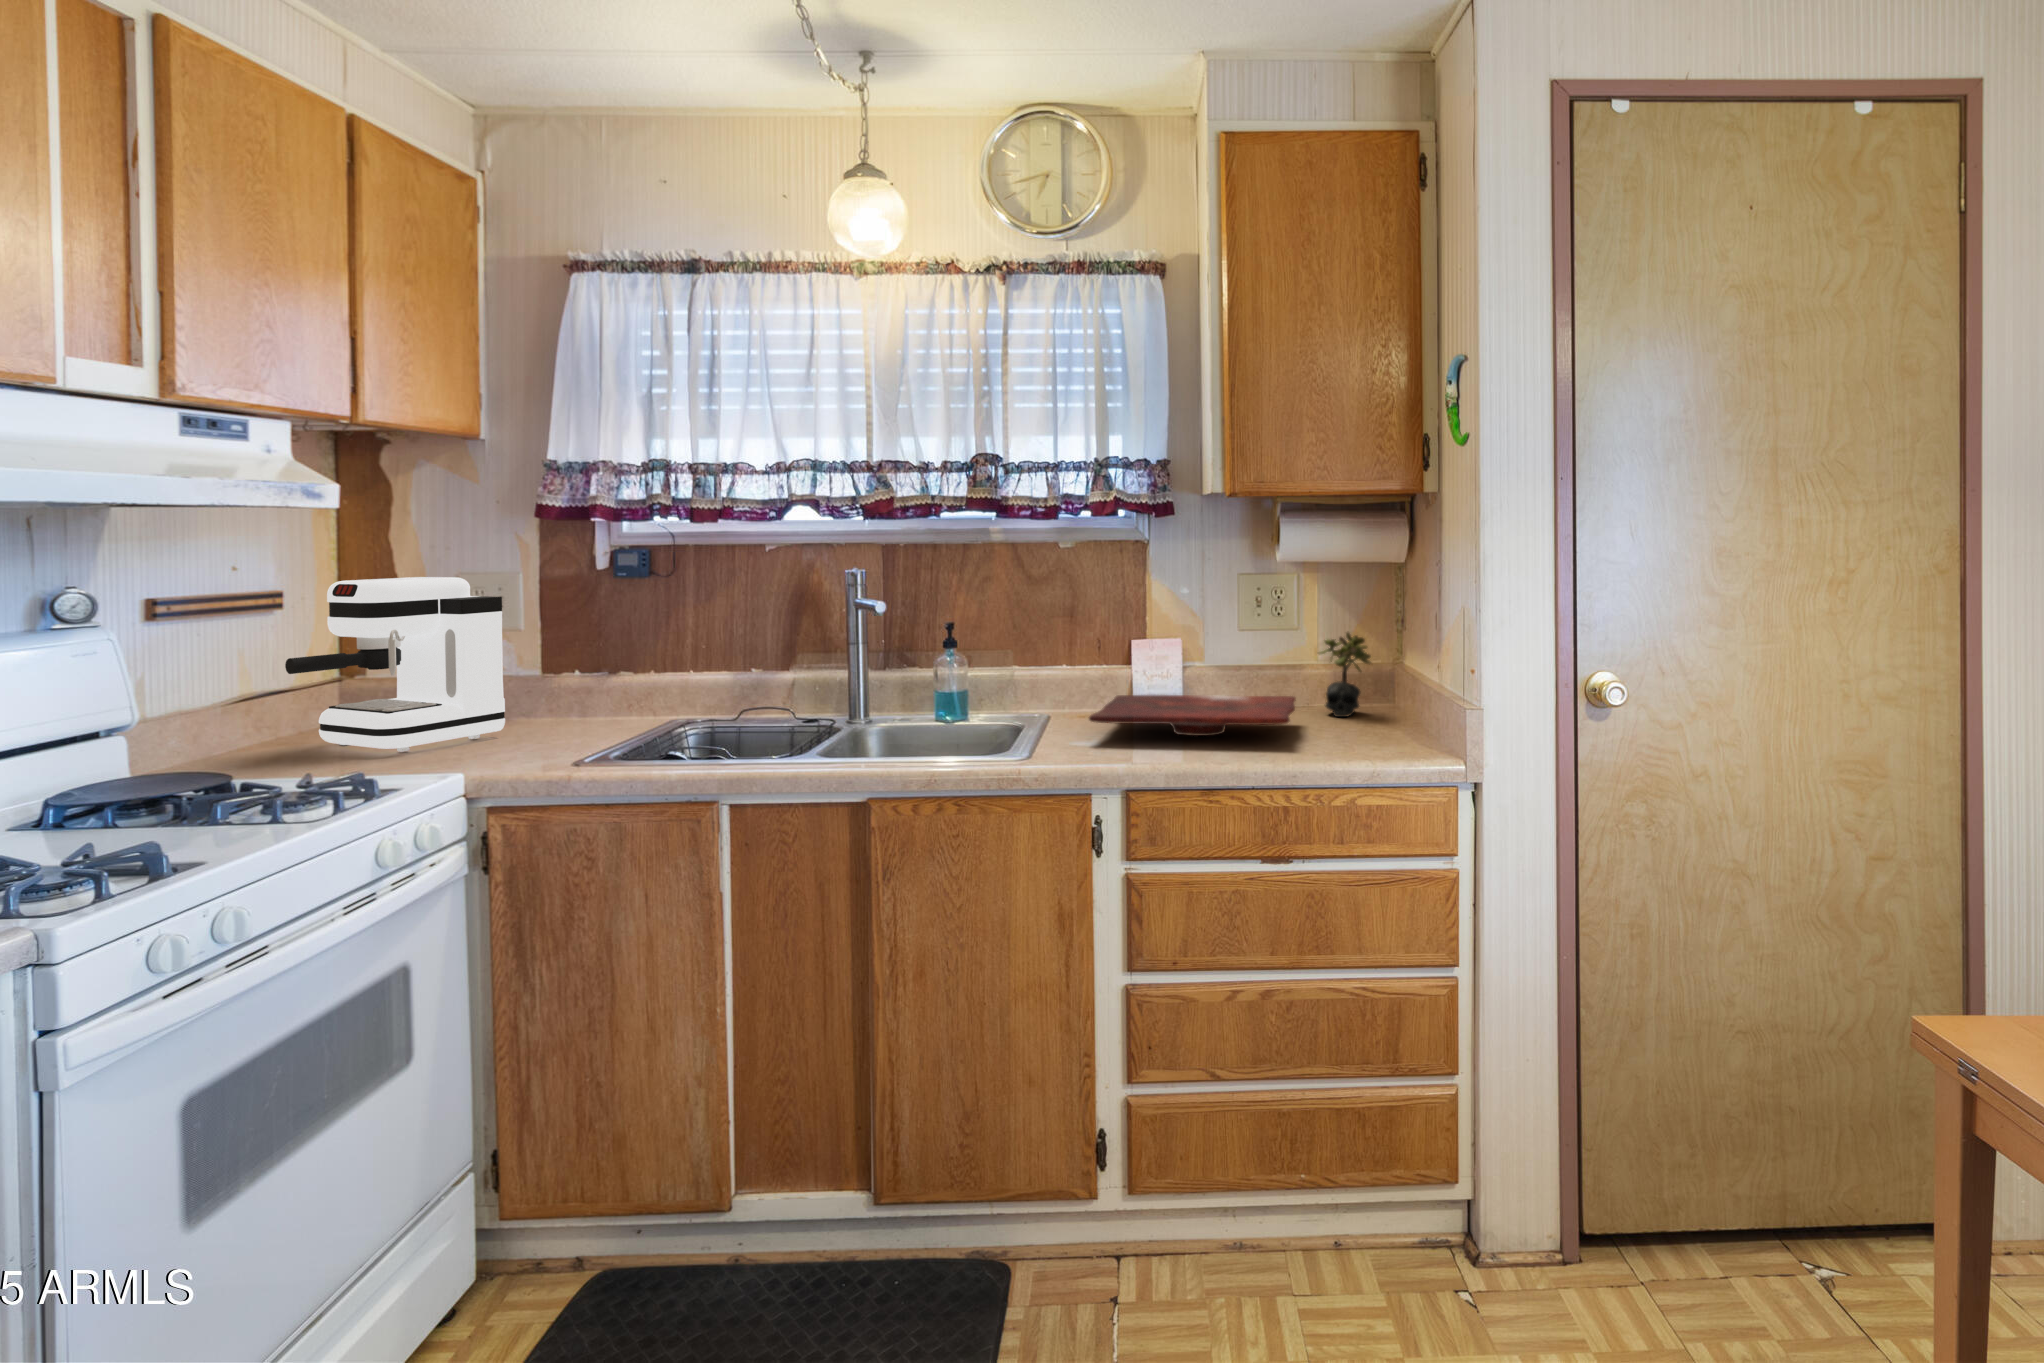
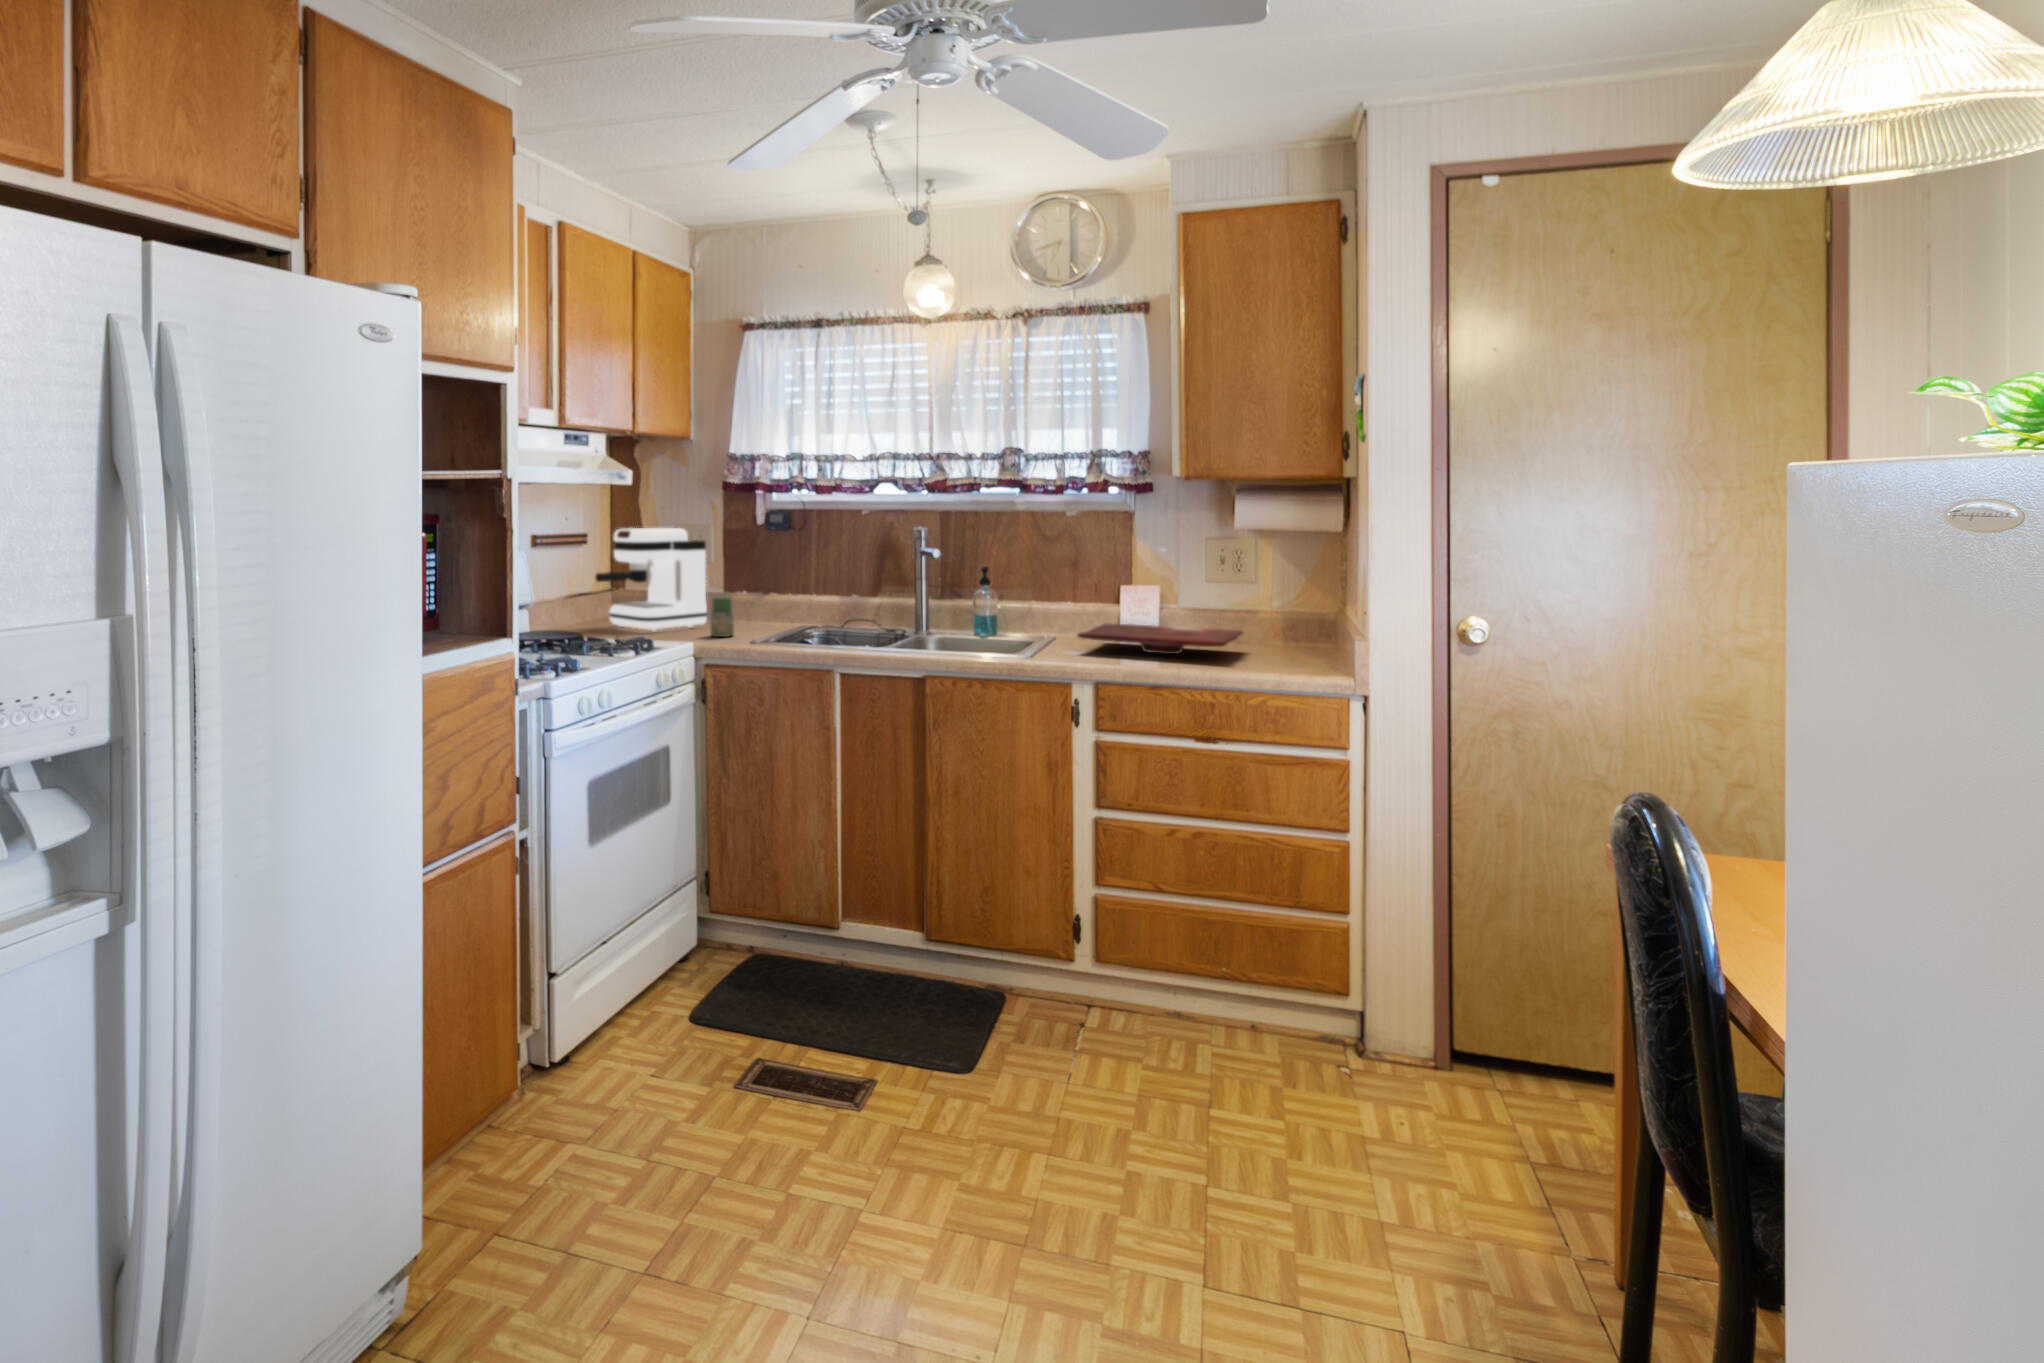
succulent plant: present [1319,632,1371,717] -> none [1266,584,1312,650]
jar: none [506,687,550,754] -> present [710,597,734,637]

